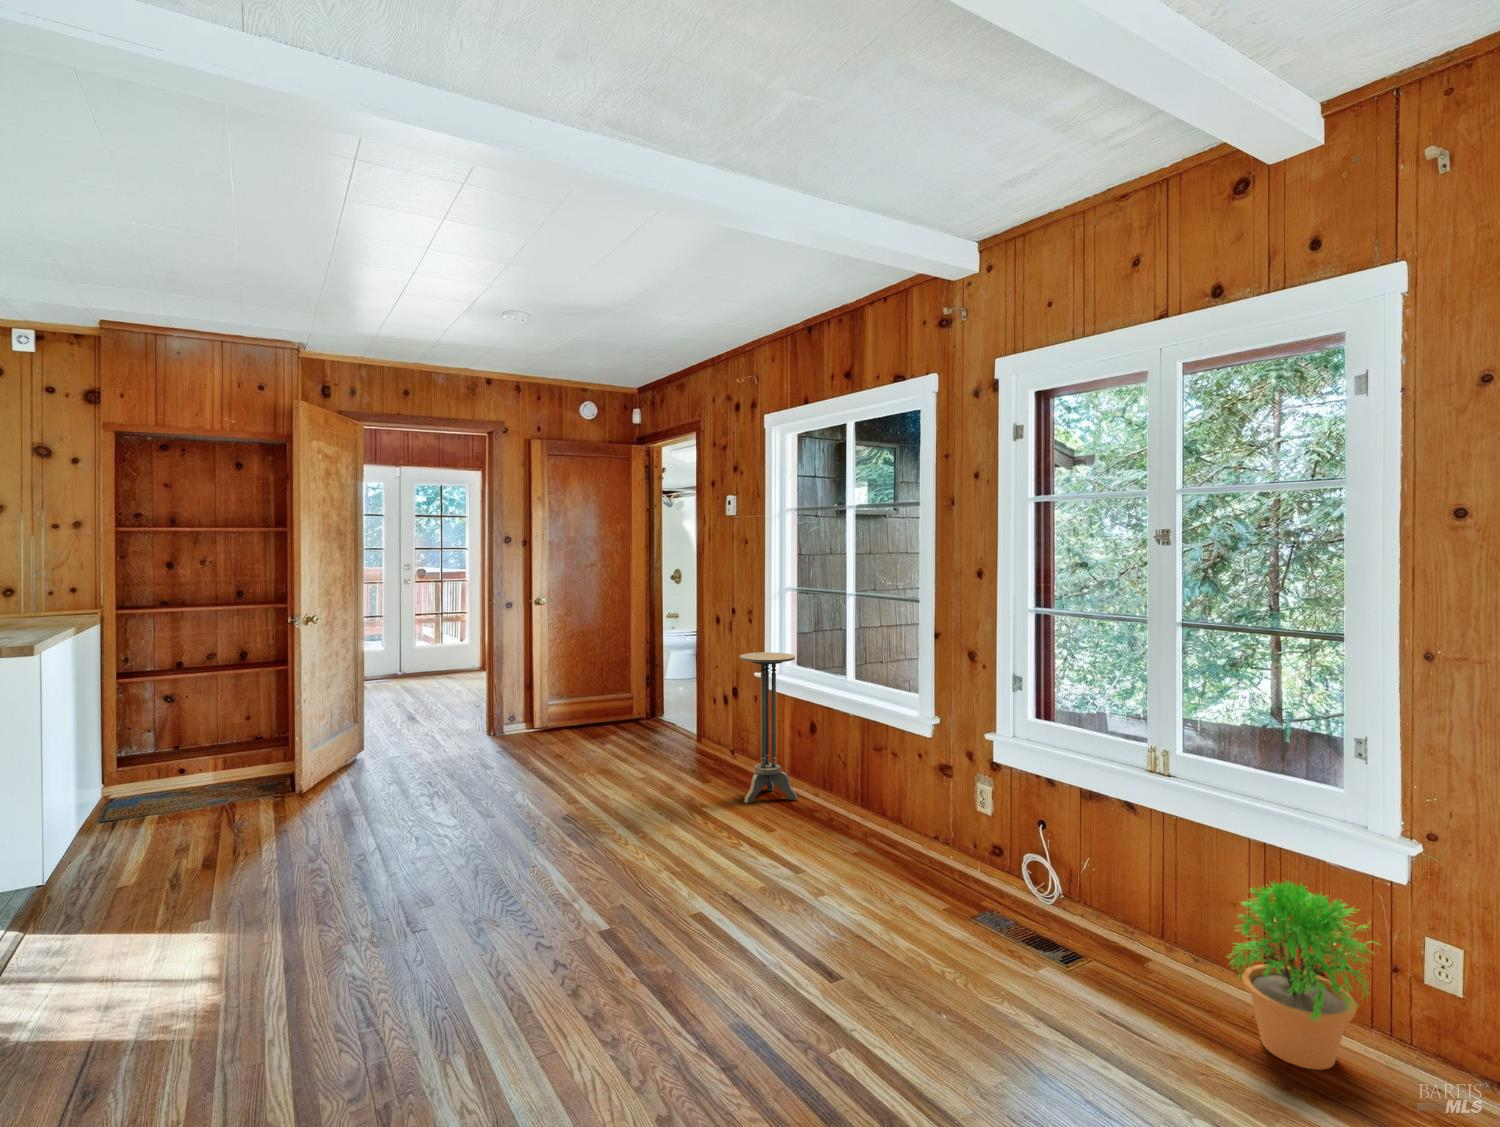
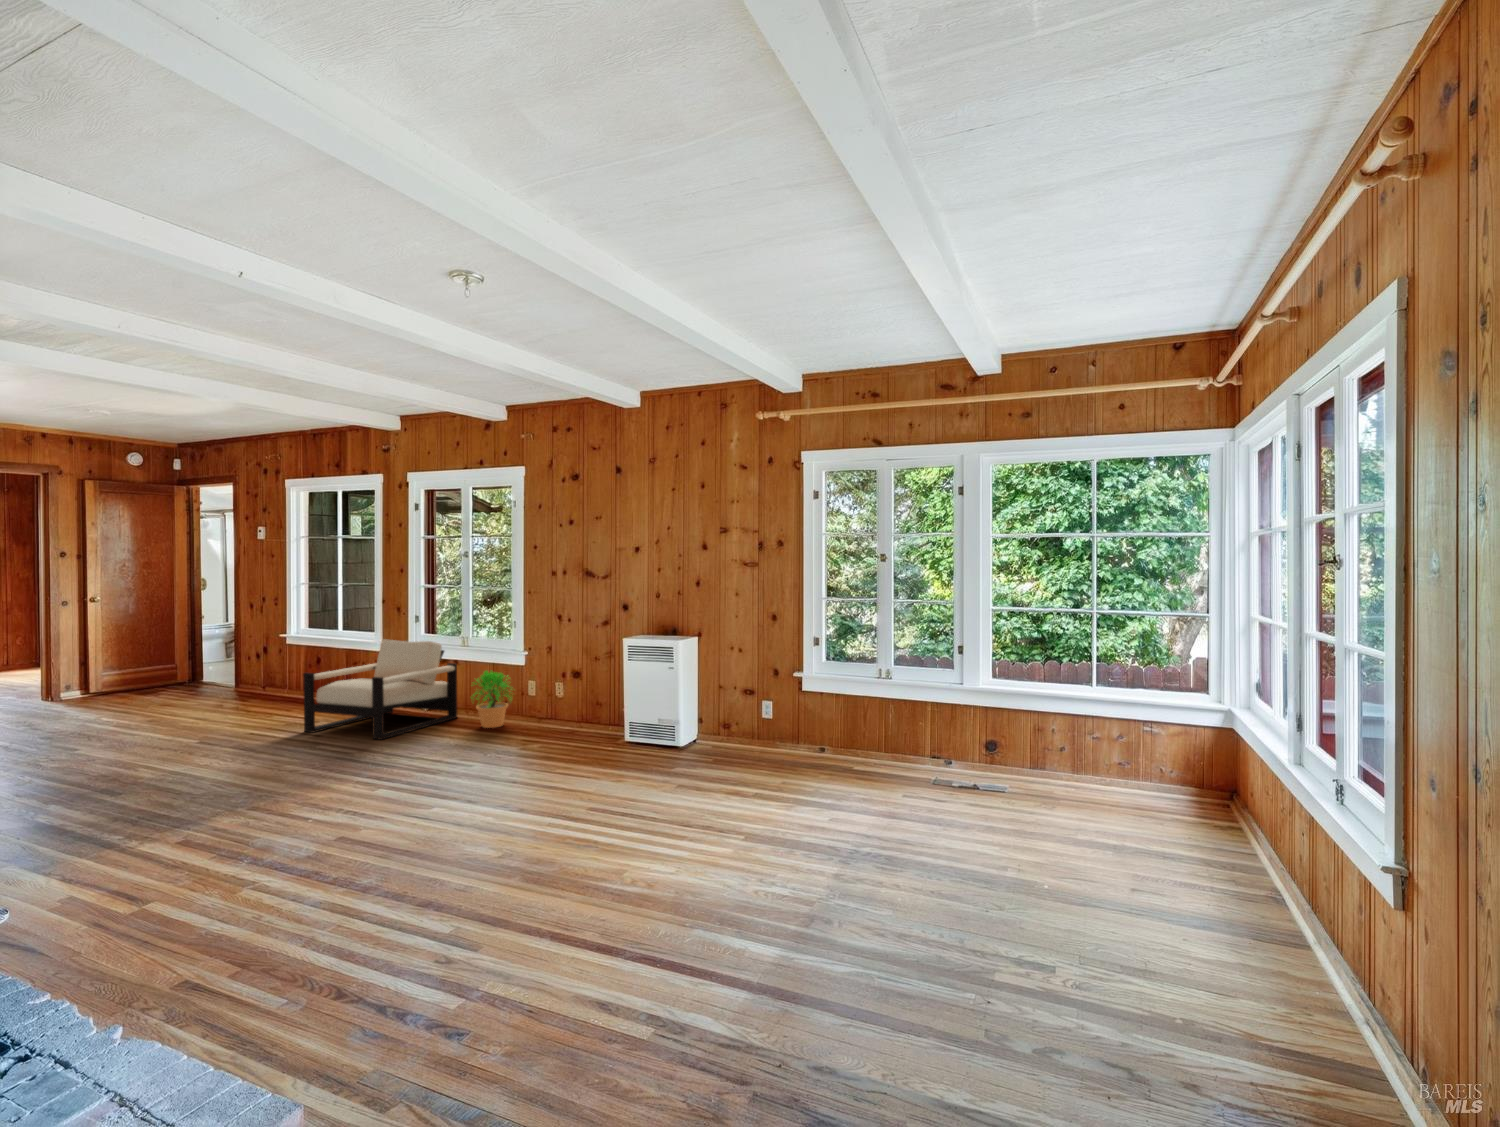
side table: present [739,652,797,803] -> none [269,619,309,705]
armchair: none [803,729,1145,1056] -> present [303,639,457,740]

